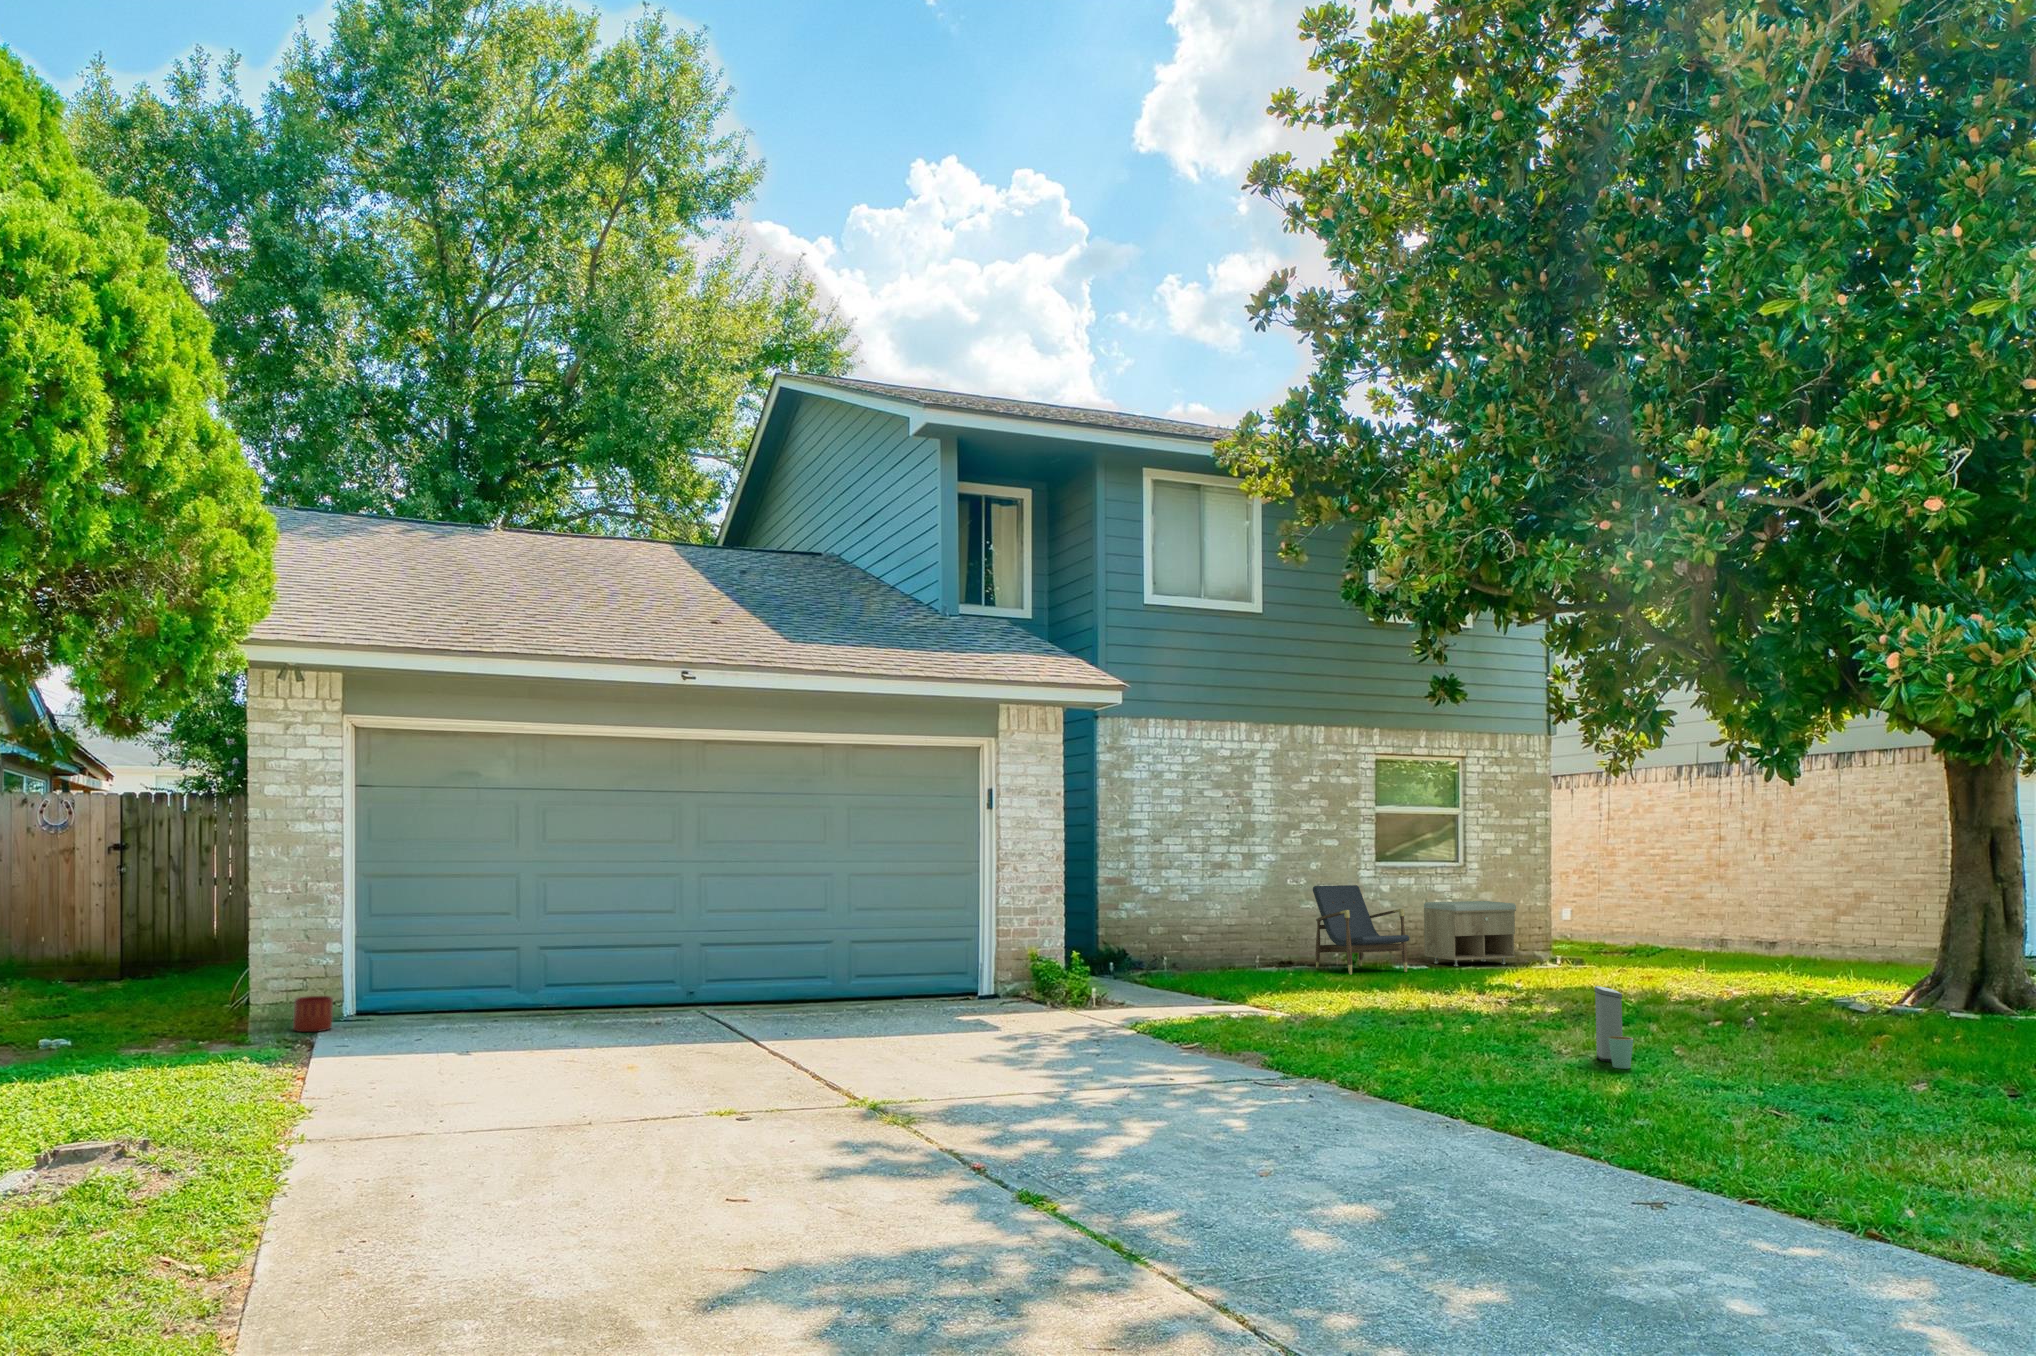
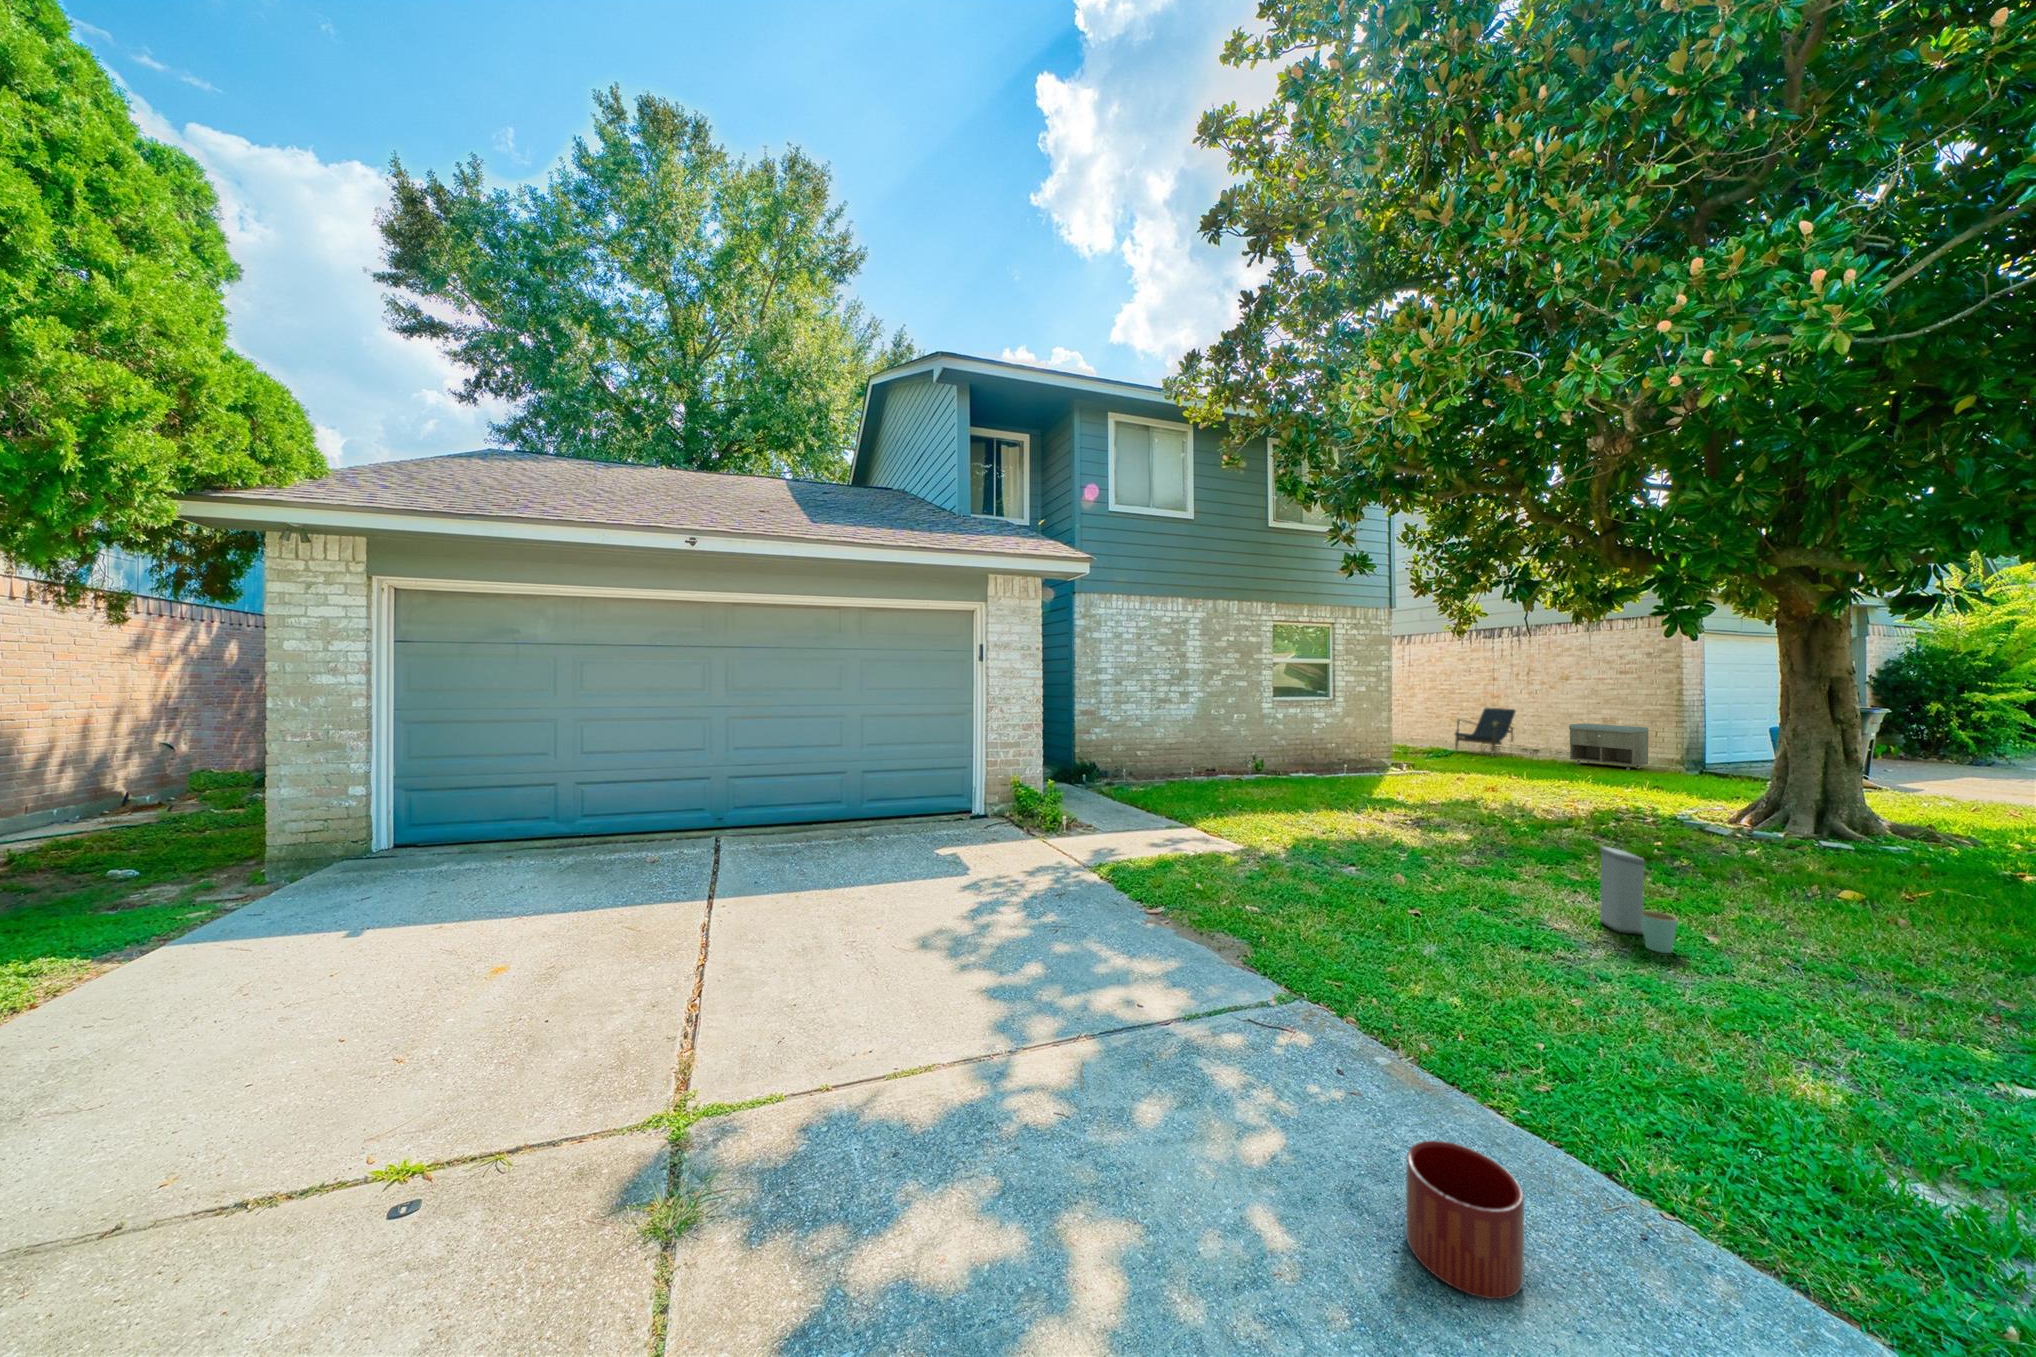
lounge chair: present [1313,885,1409,975] -> present [1455,708,1516,755]
storage bench: present [1424,901,1516,966] -> present [1569,723,1648,770]
planter: present [293,996,333,1032] -> present [1406,1141,1524,1299]

